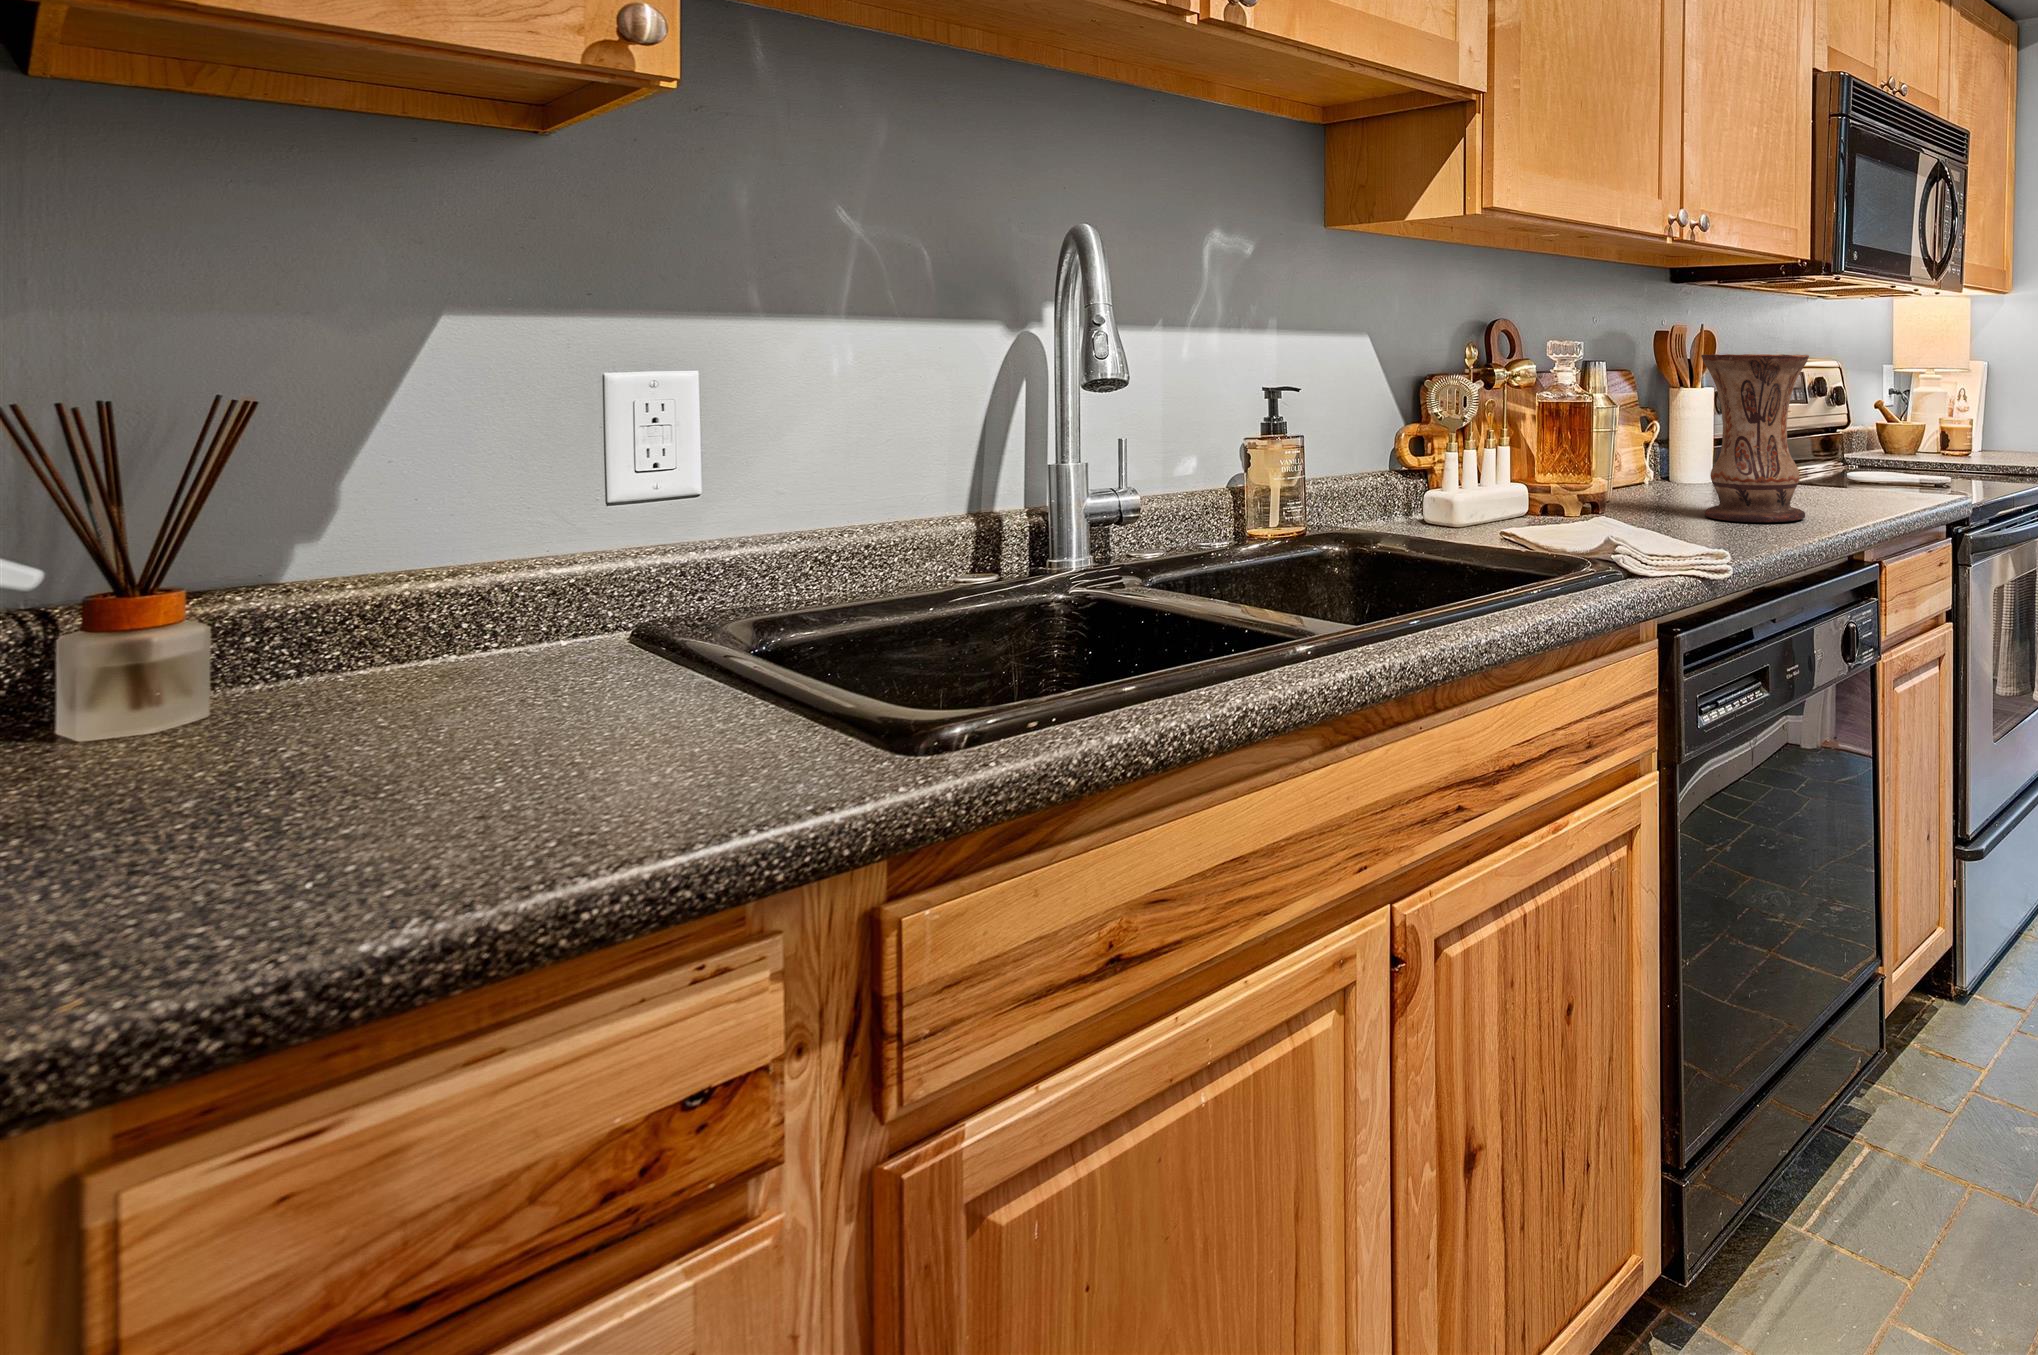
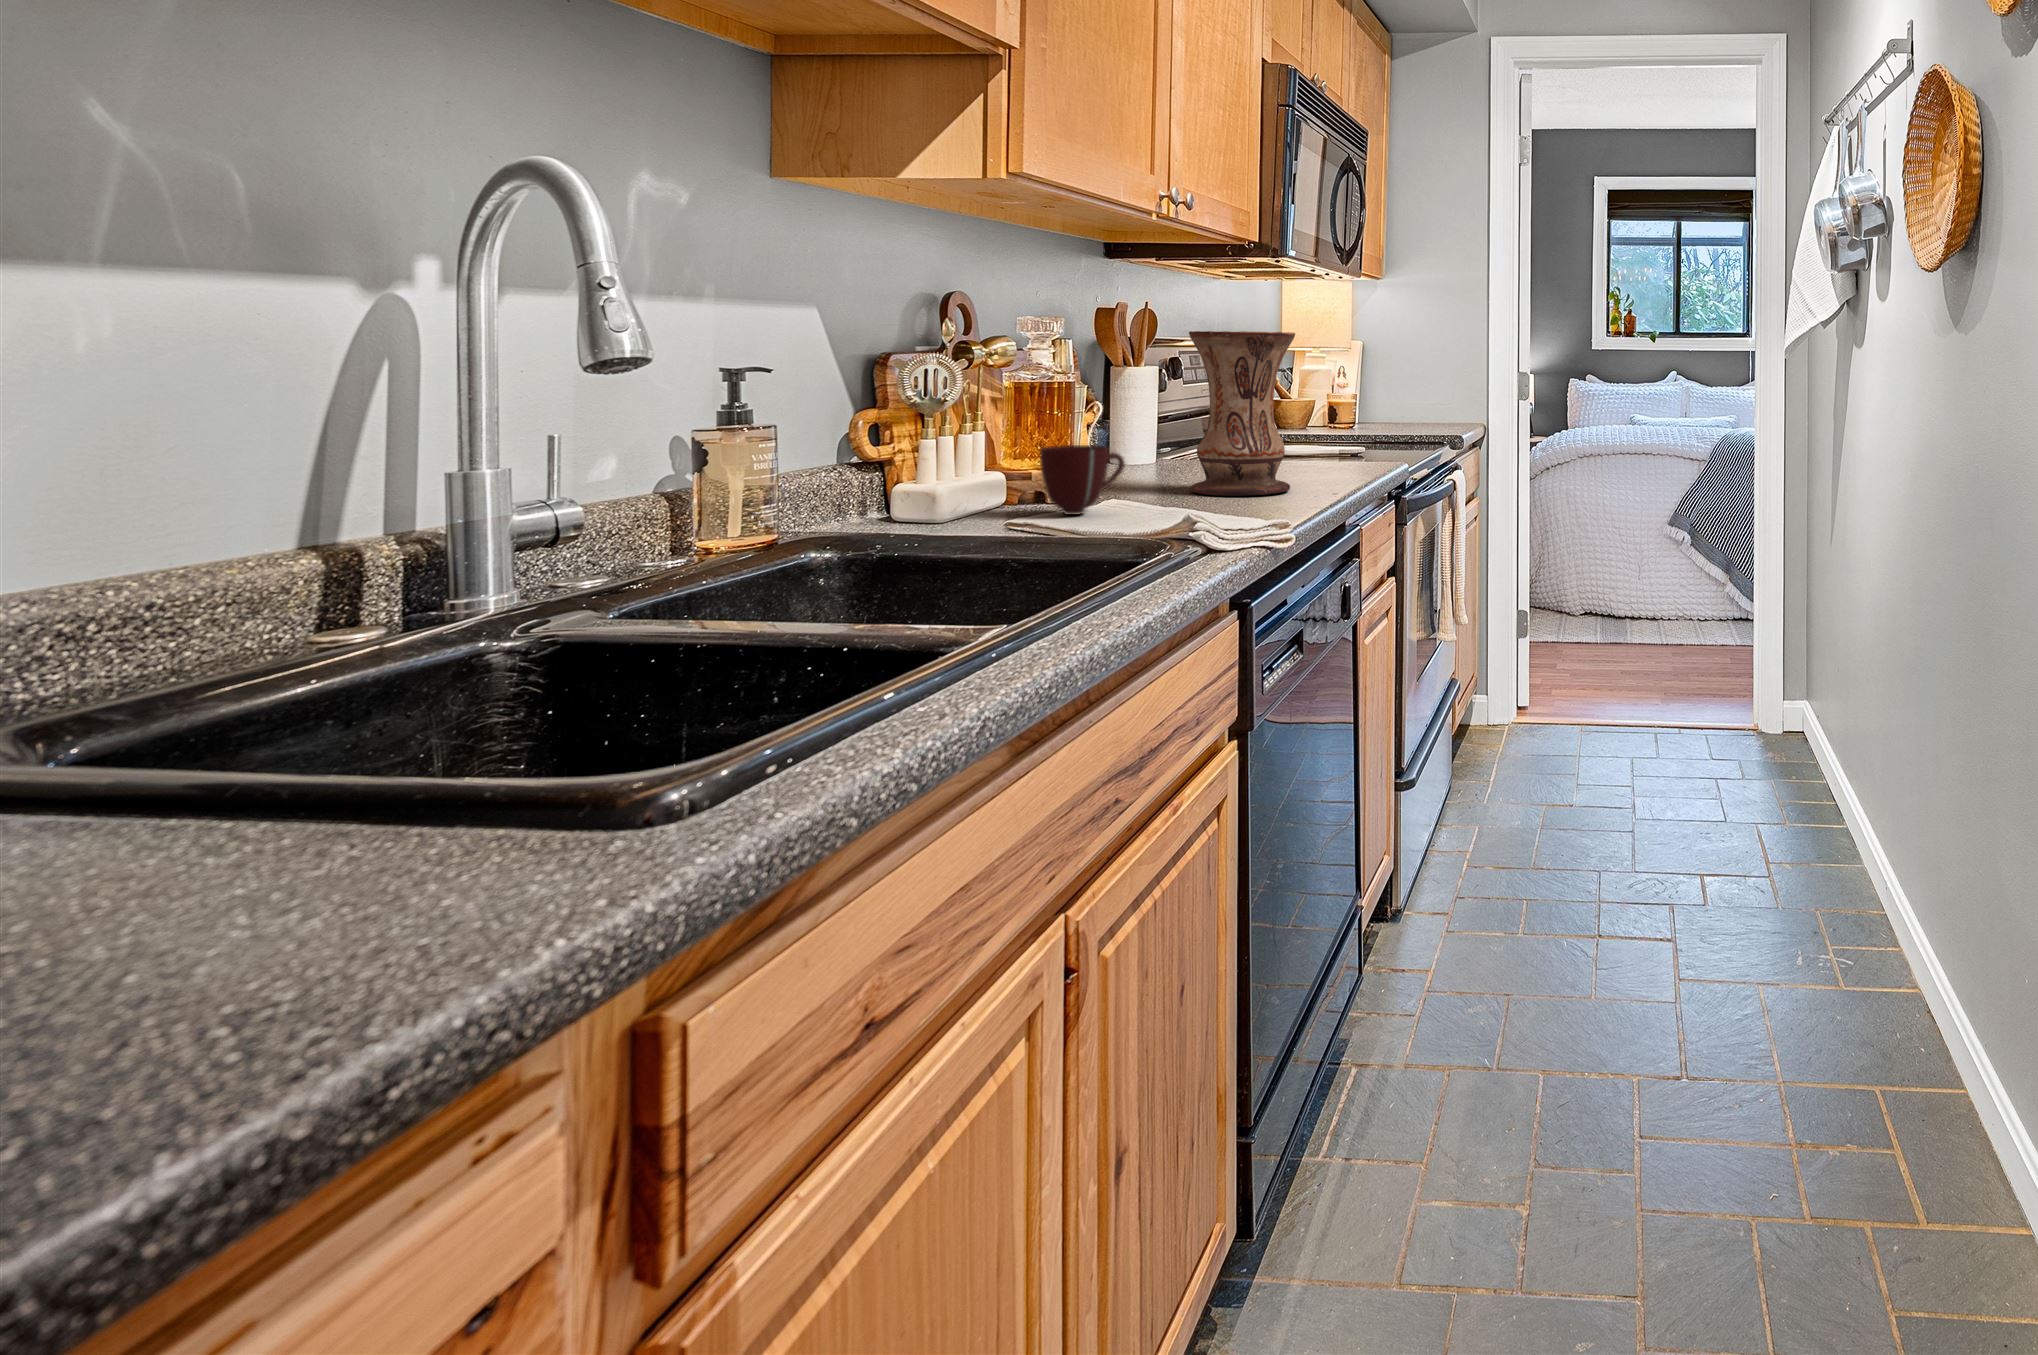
mug: none [1536,465,1617,531] -> present [1040,445,1125,515]

